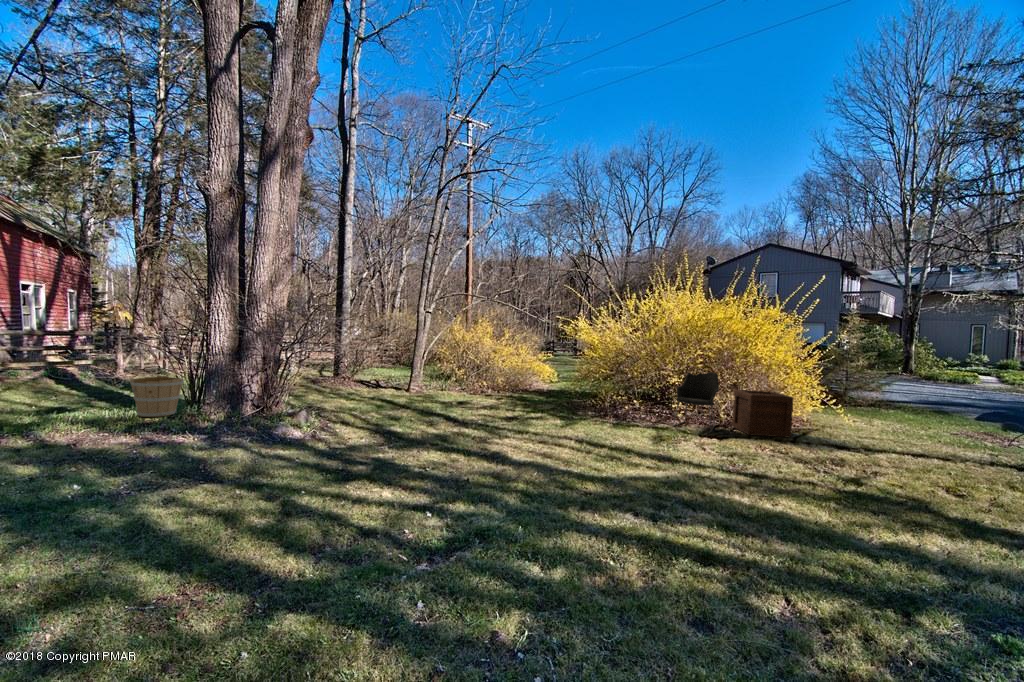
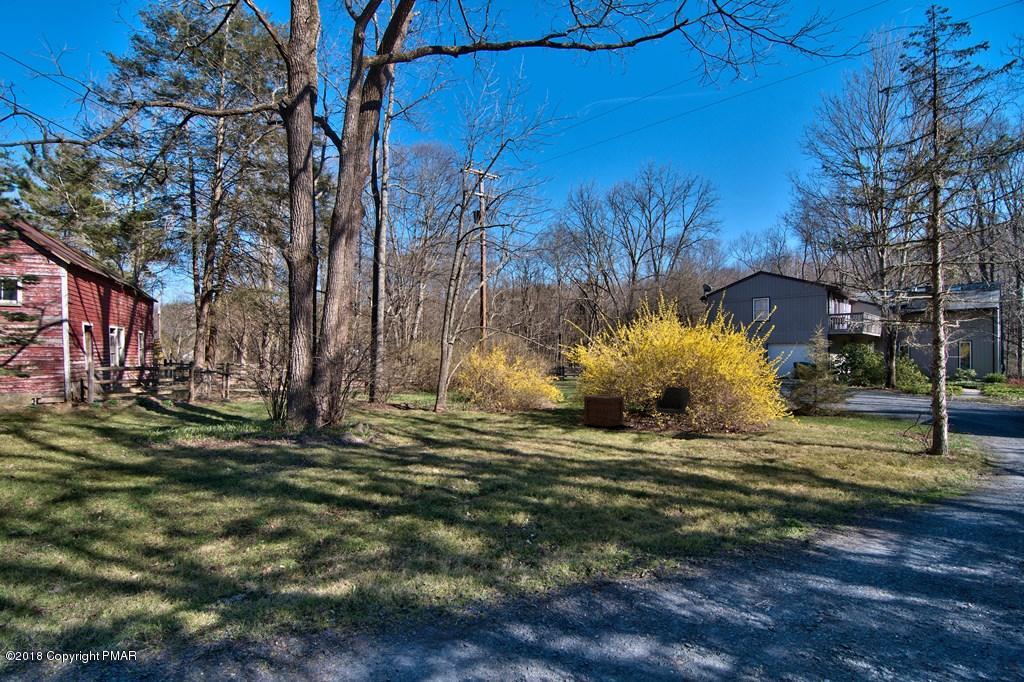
wooden bucket: present [130,376,184,417] -> none [237,398,273,429]
wooden crate: present [732,390,793,438] -> present [584,394,624,427]

